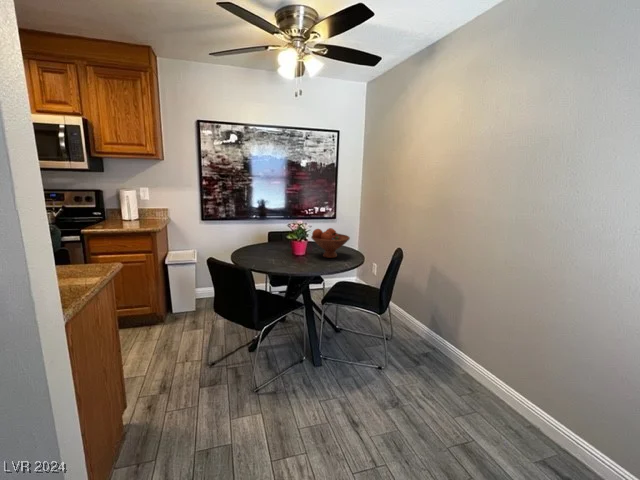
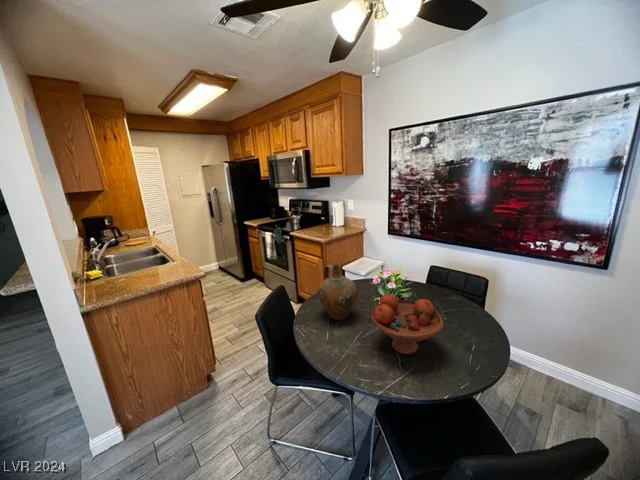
ceramic jug: none [263,220,294,261] -> present [318,264,358,320]

